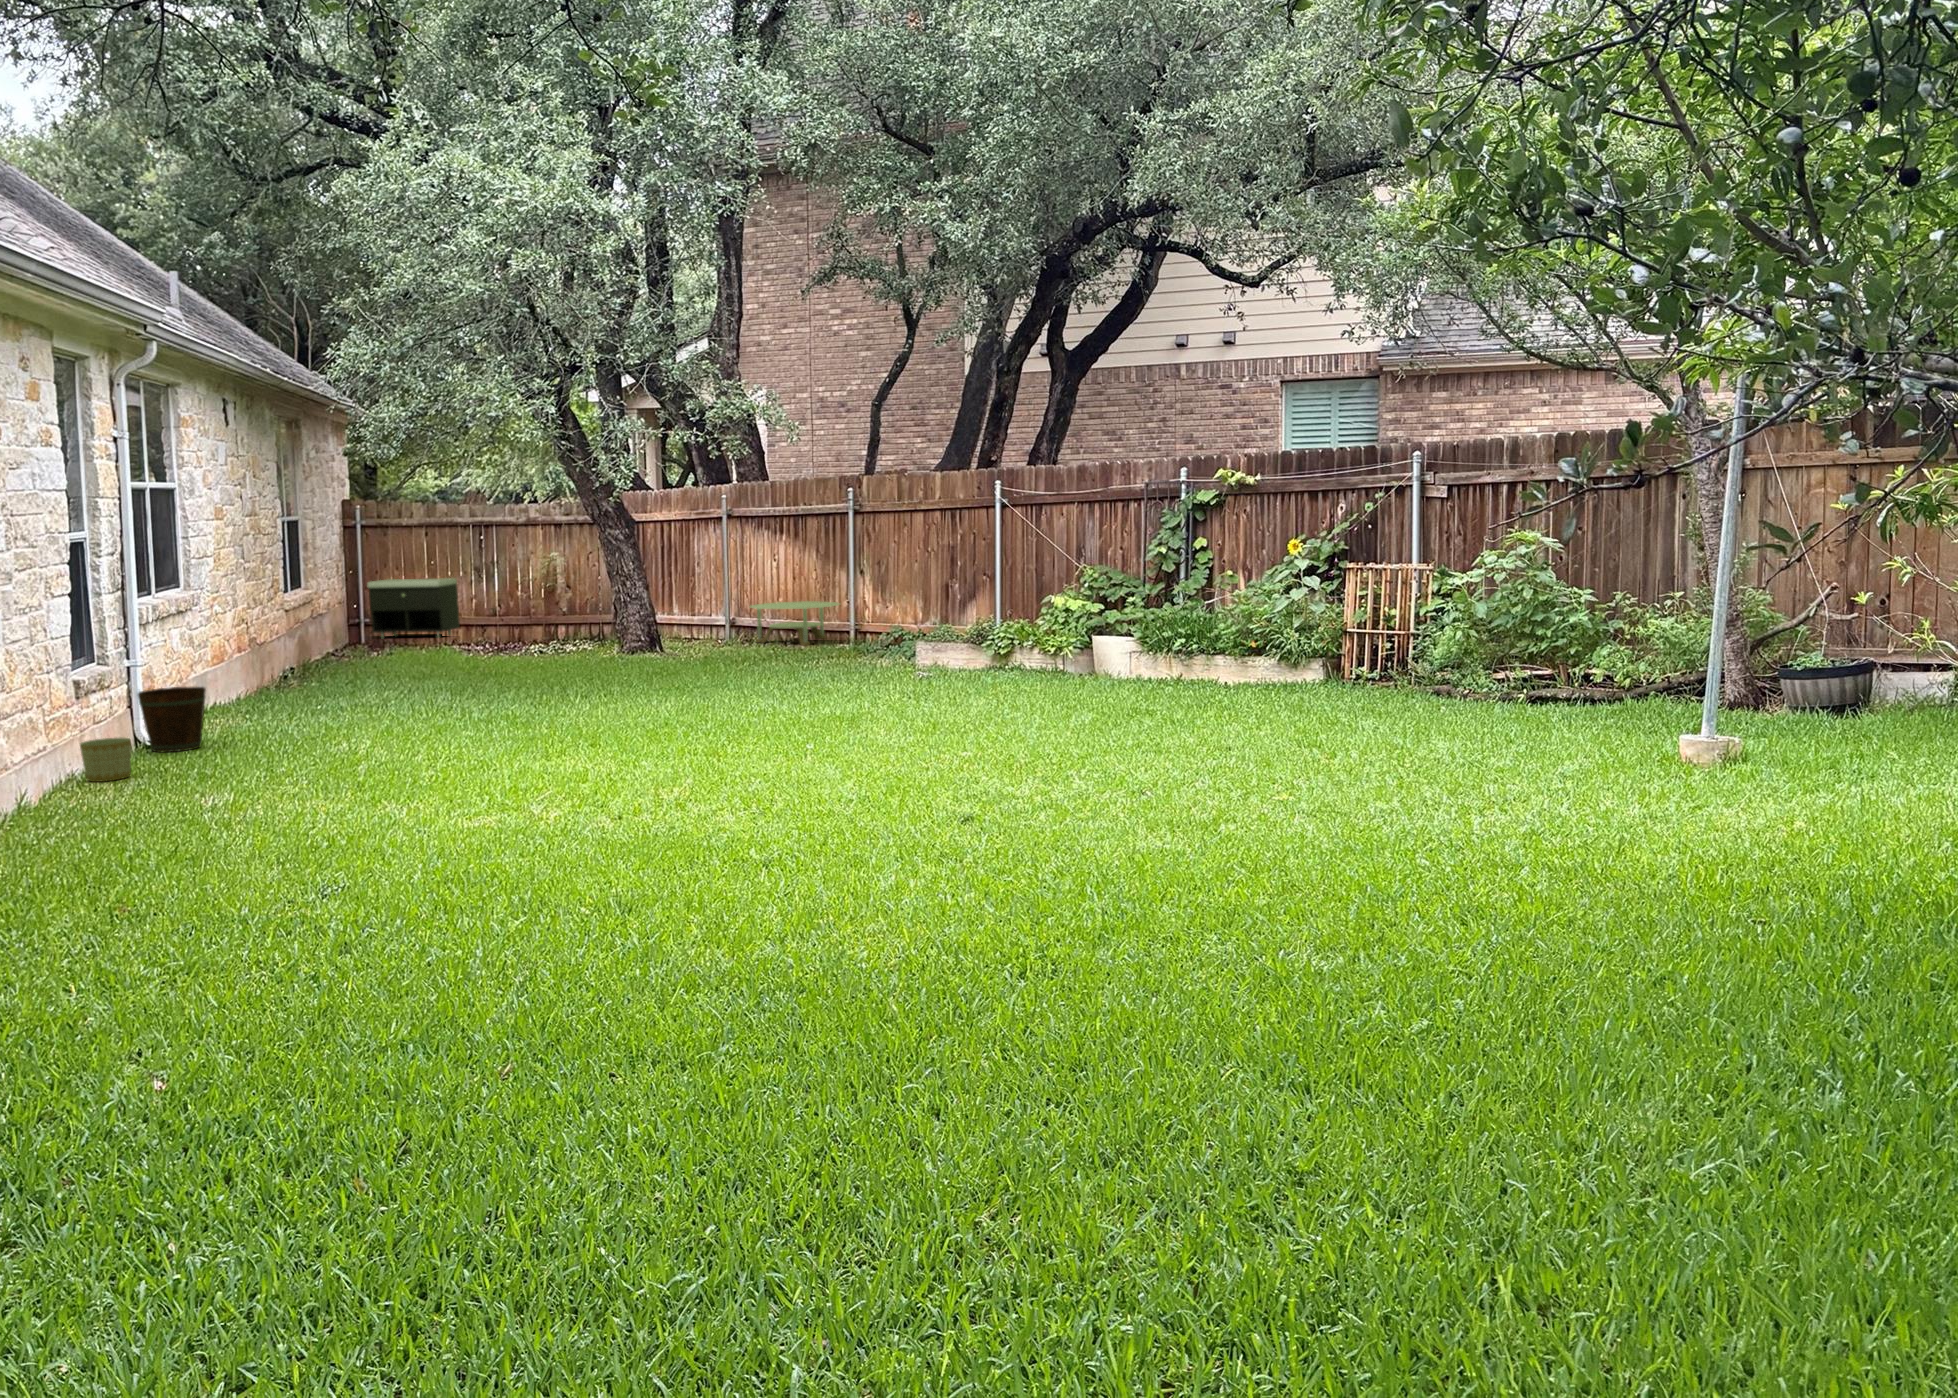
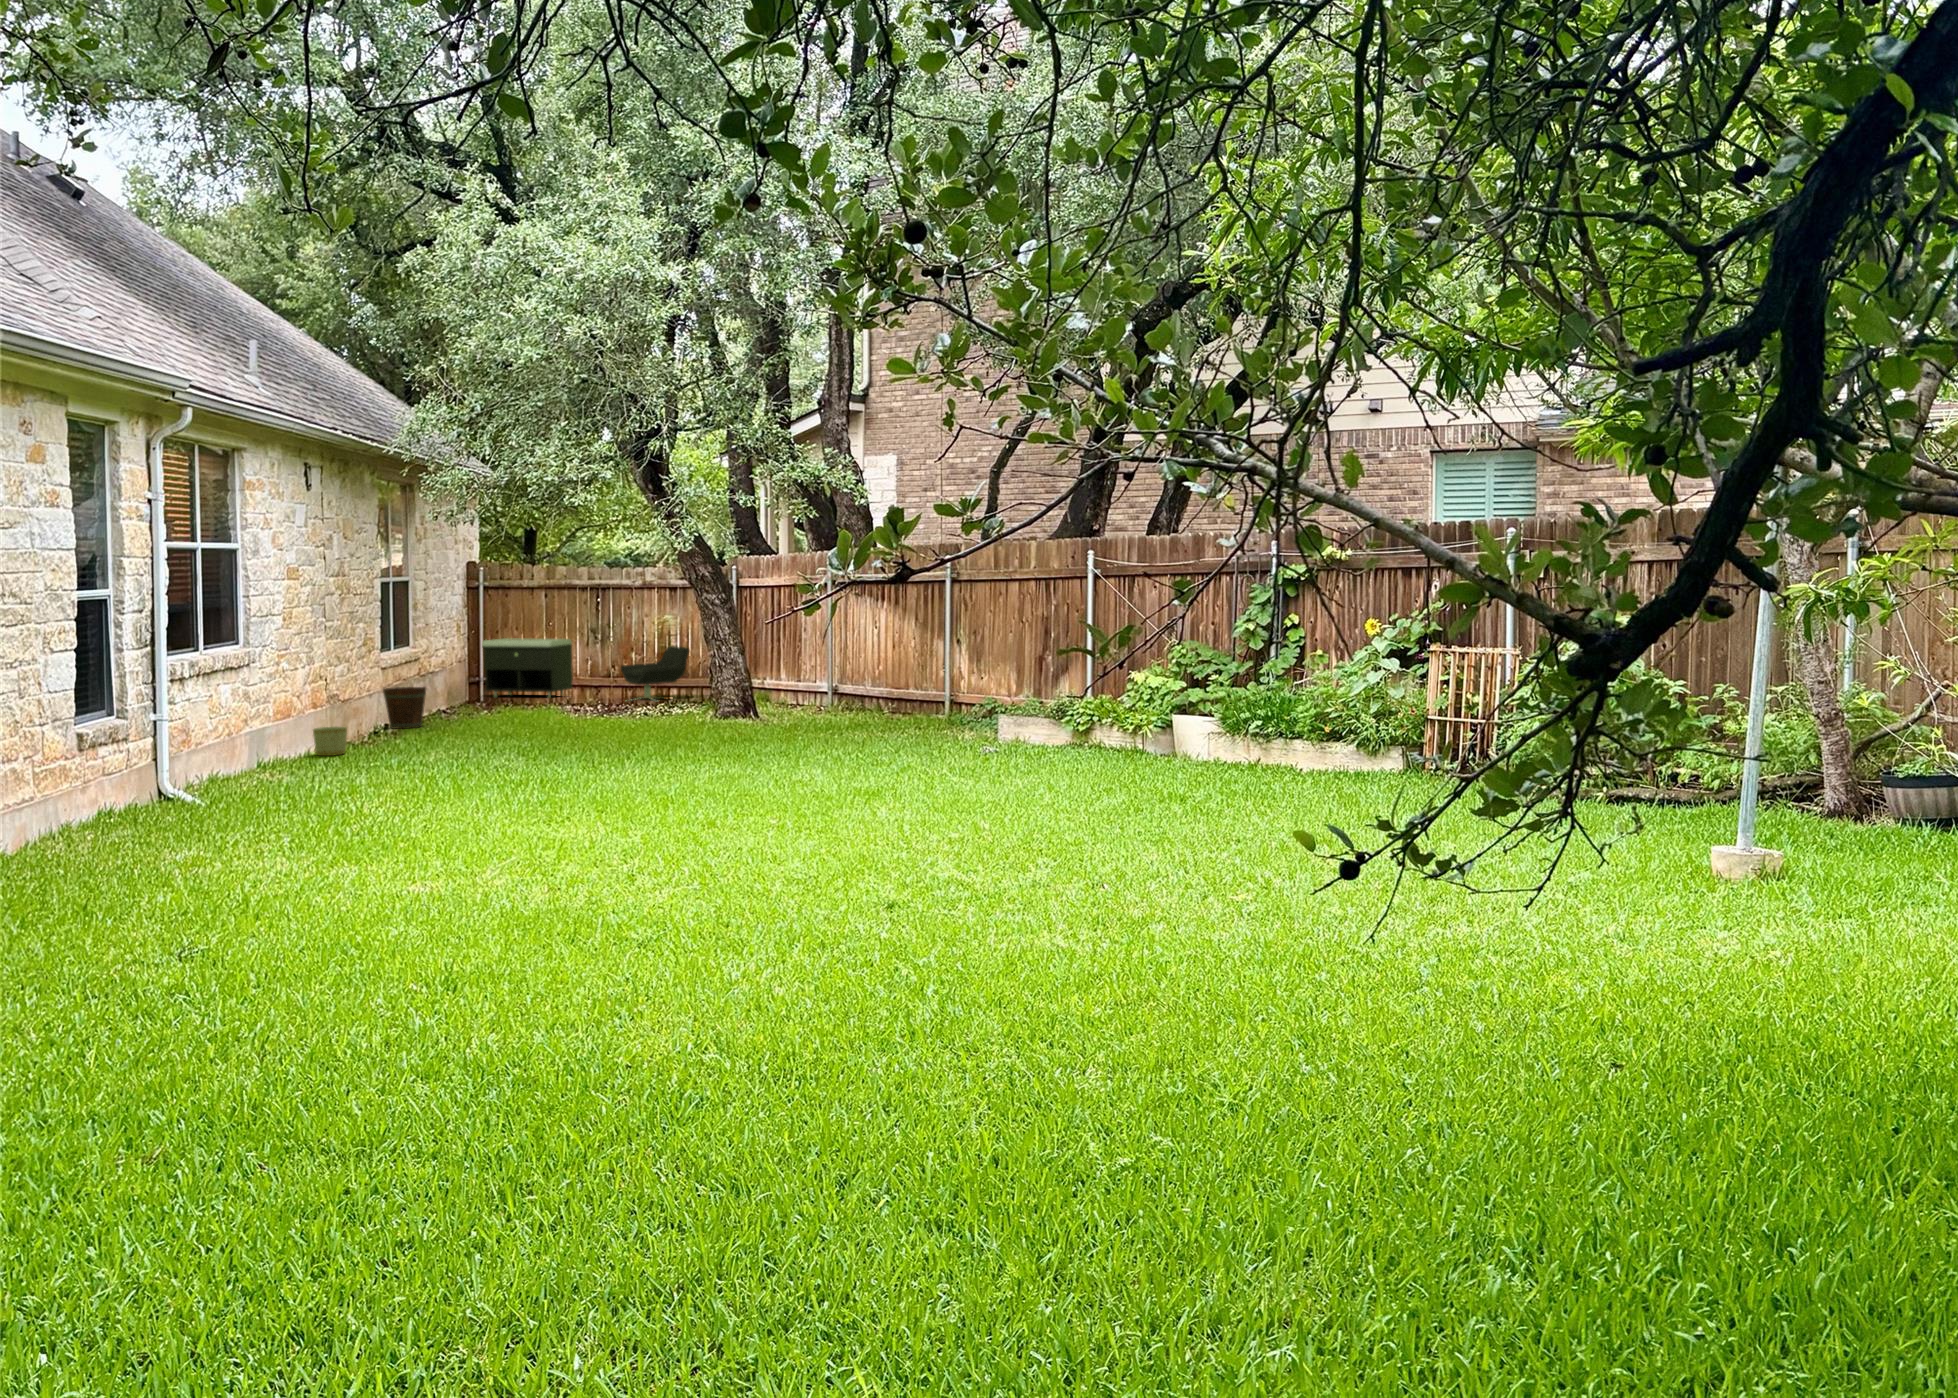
lounge chair: none [511,583,580,639] -> present [621,646,689,700]
round table: present [750,601,839,646] -> none [846,671,940,716]
bucket: present [138,687,206,752] -> present [383,687,426,729]
planter: present [80,738,131,782] -> present [313,727,347,756]

